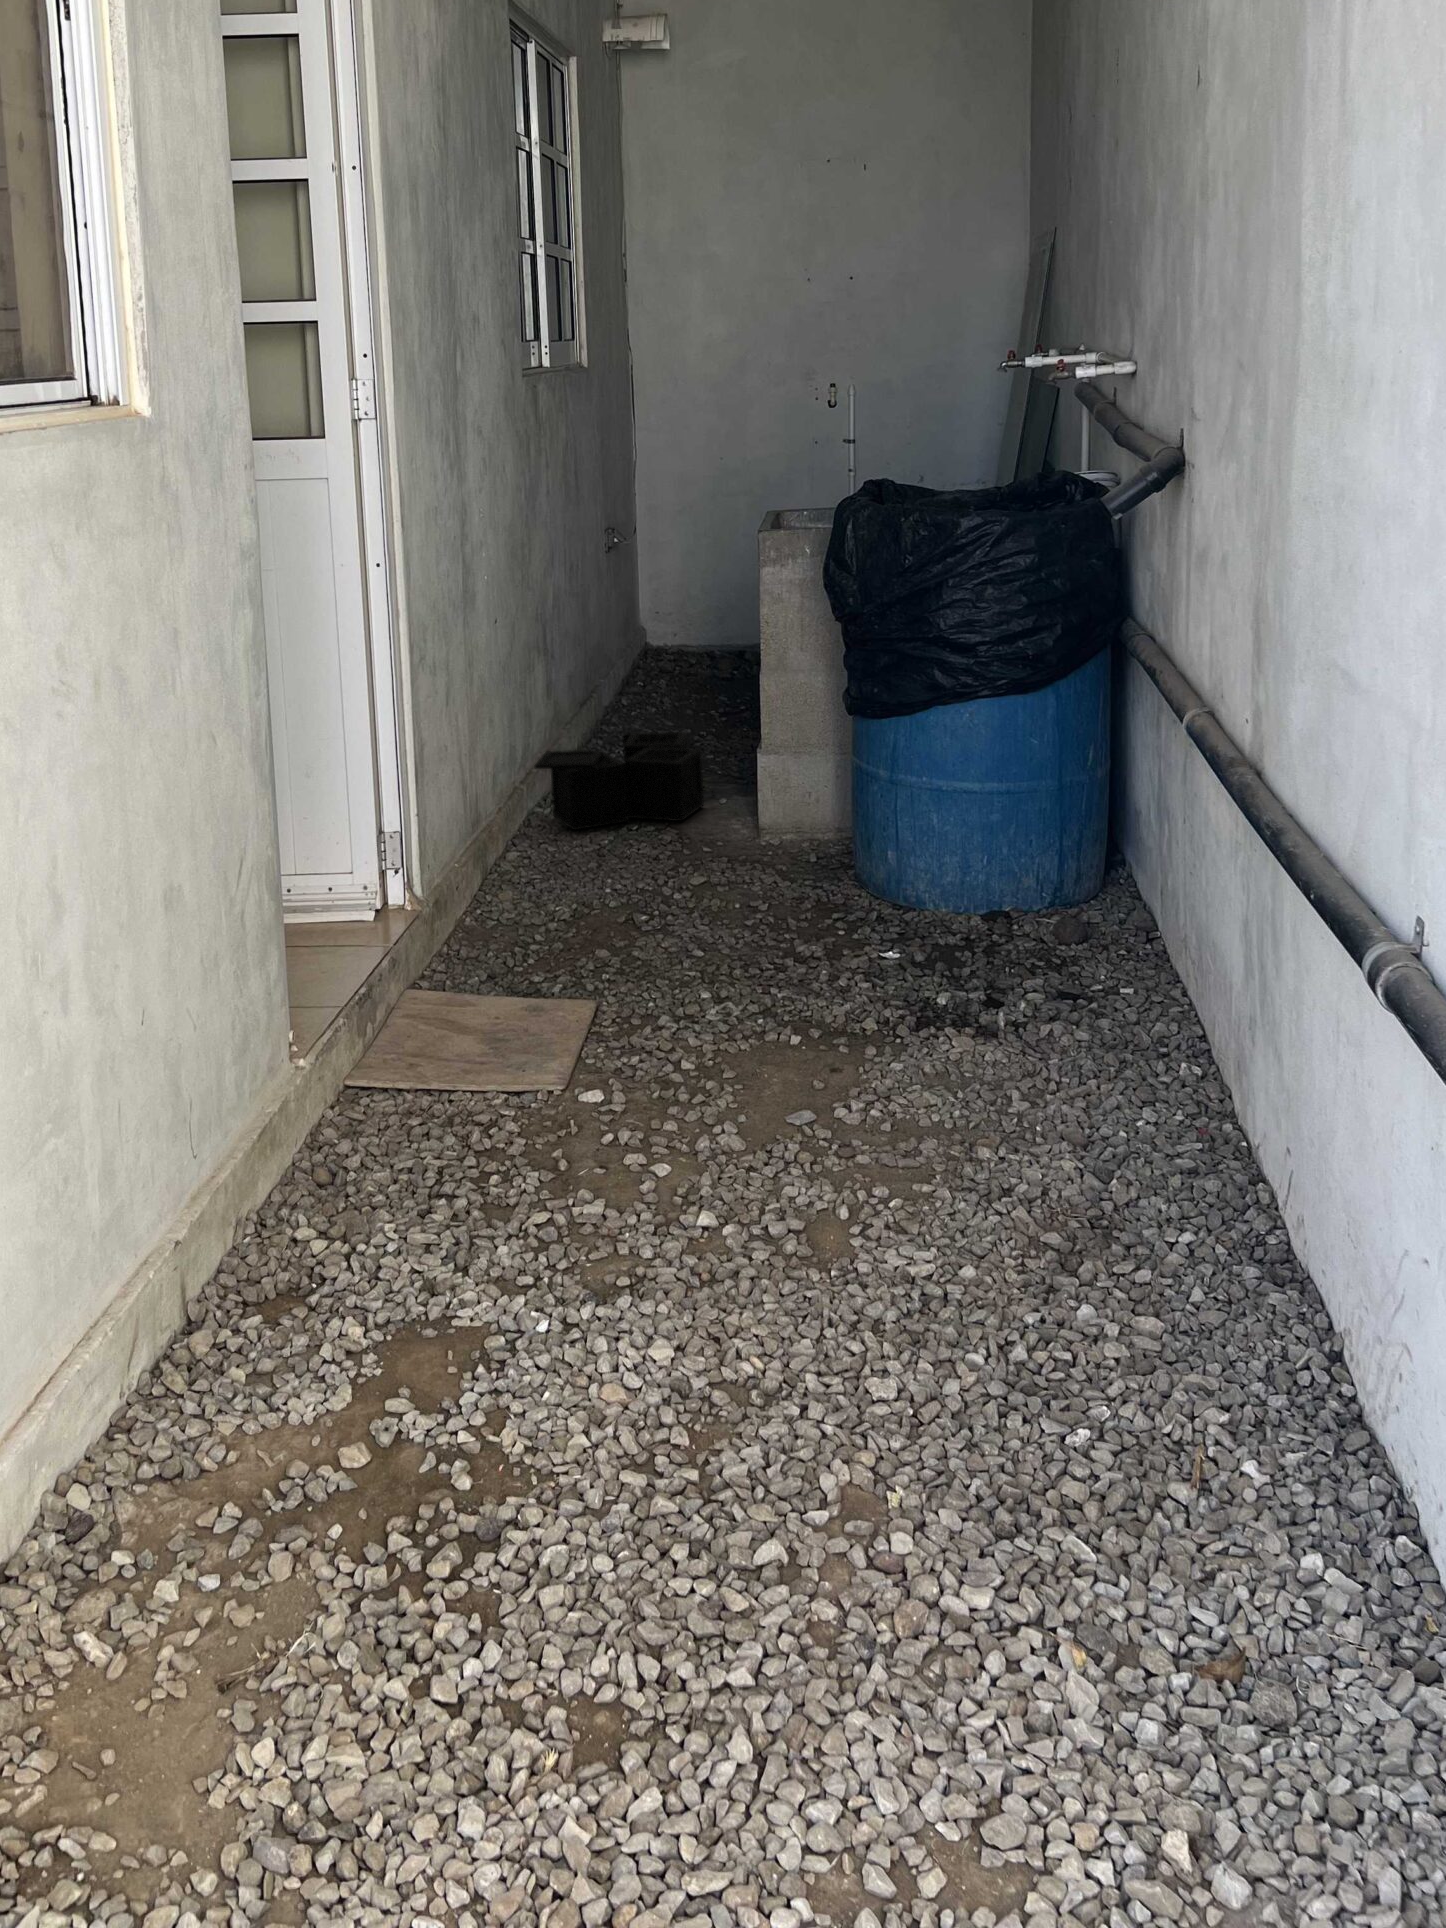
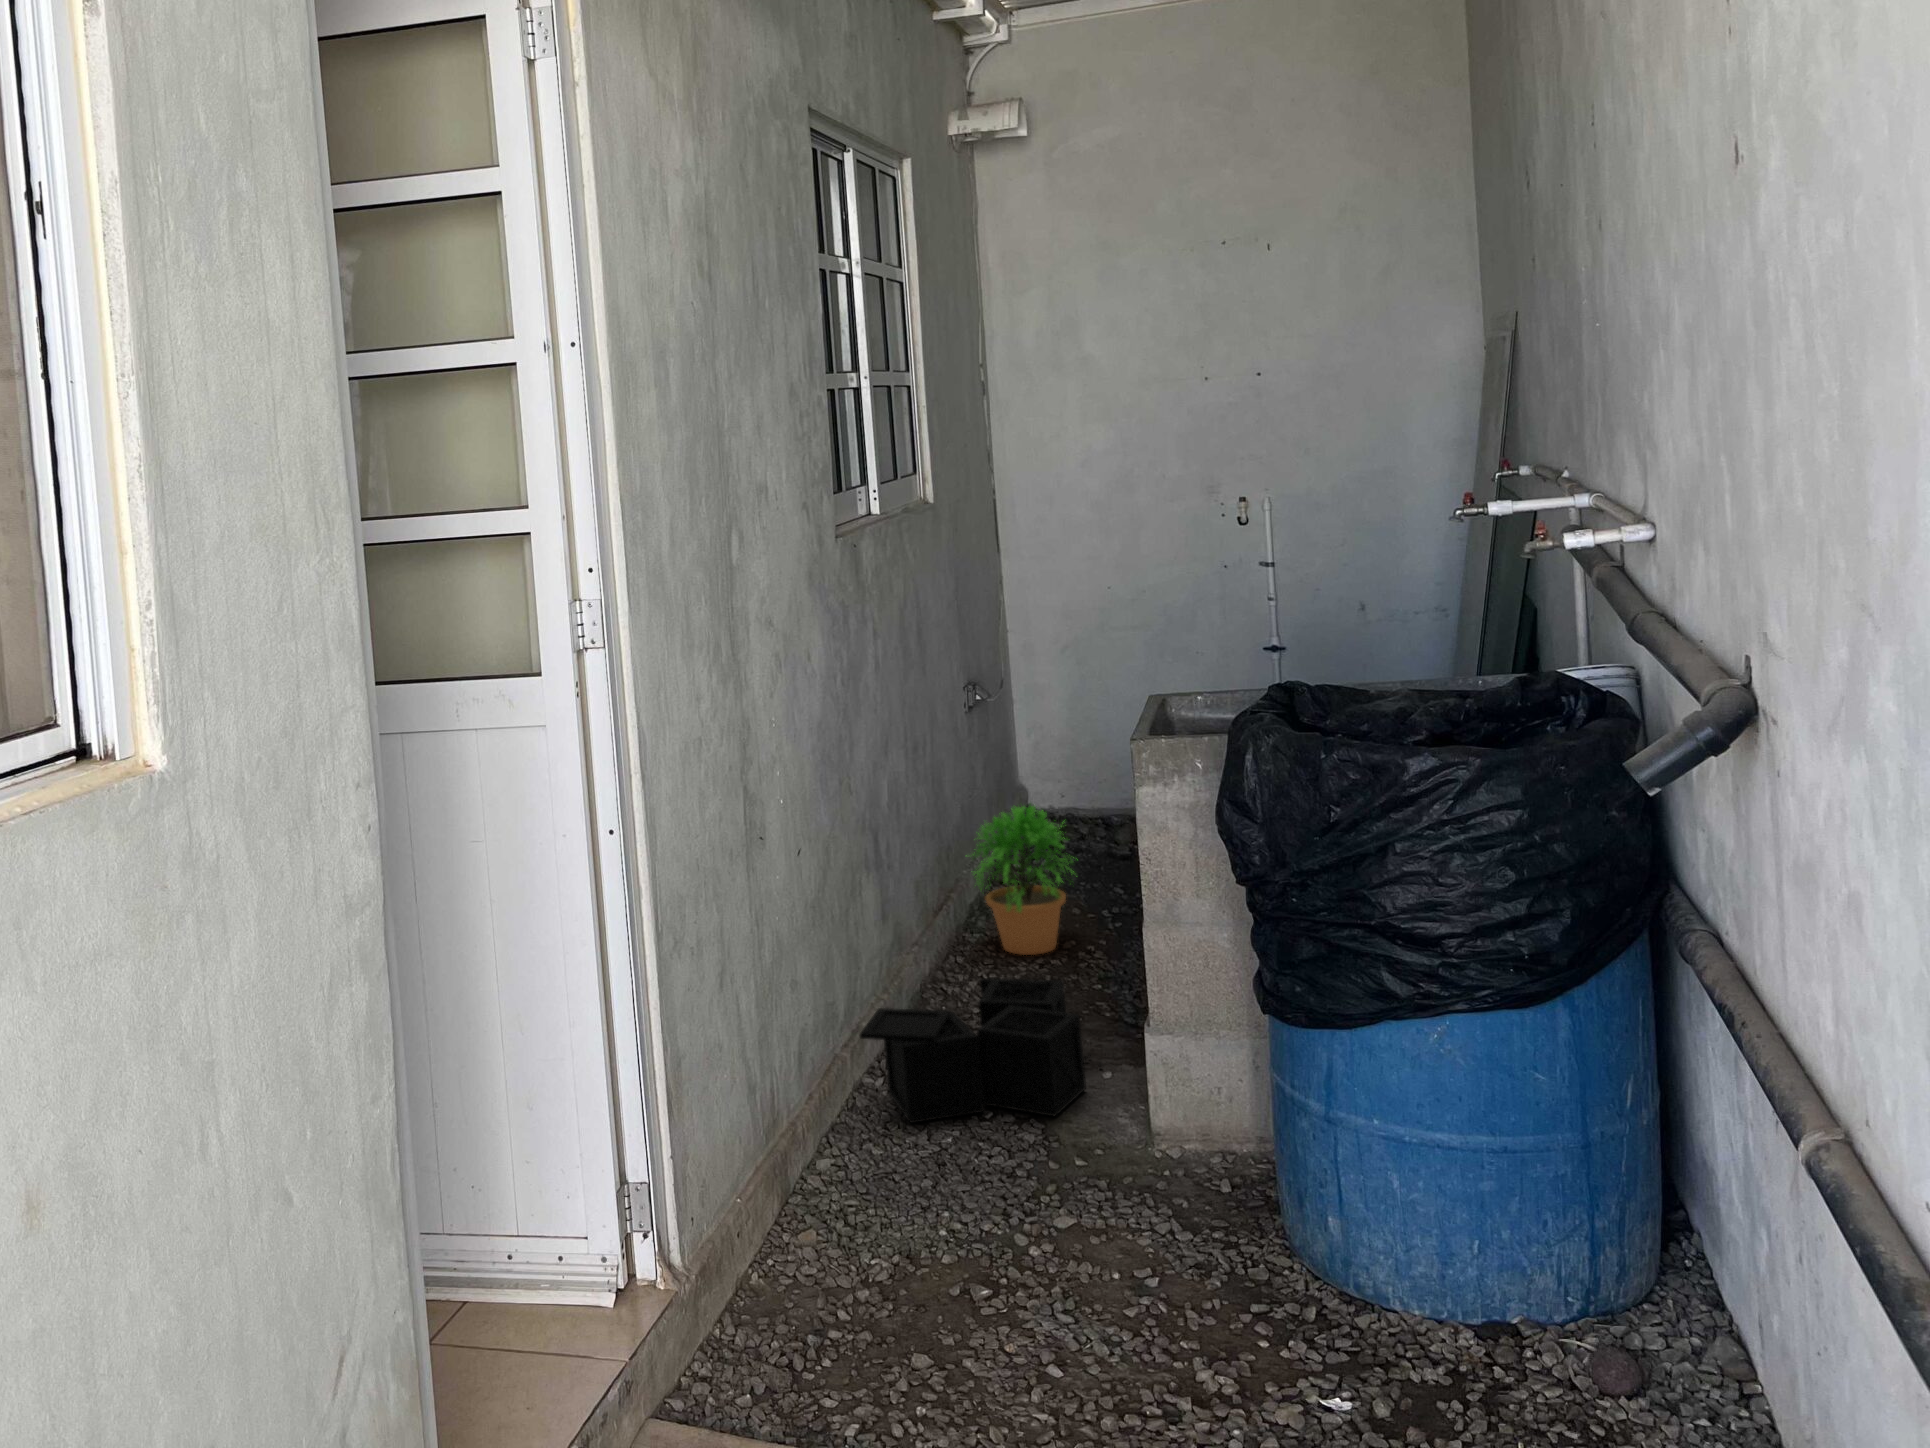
potted plant: none [603,612,694,733] -> present [972,806,1074,955]

